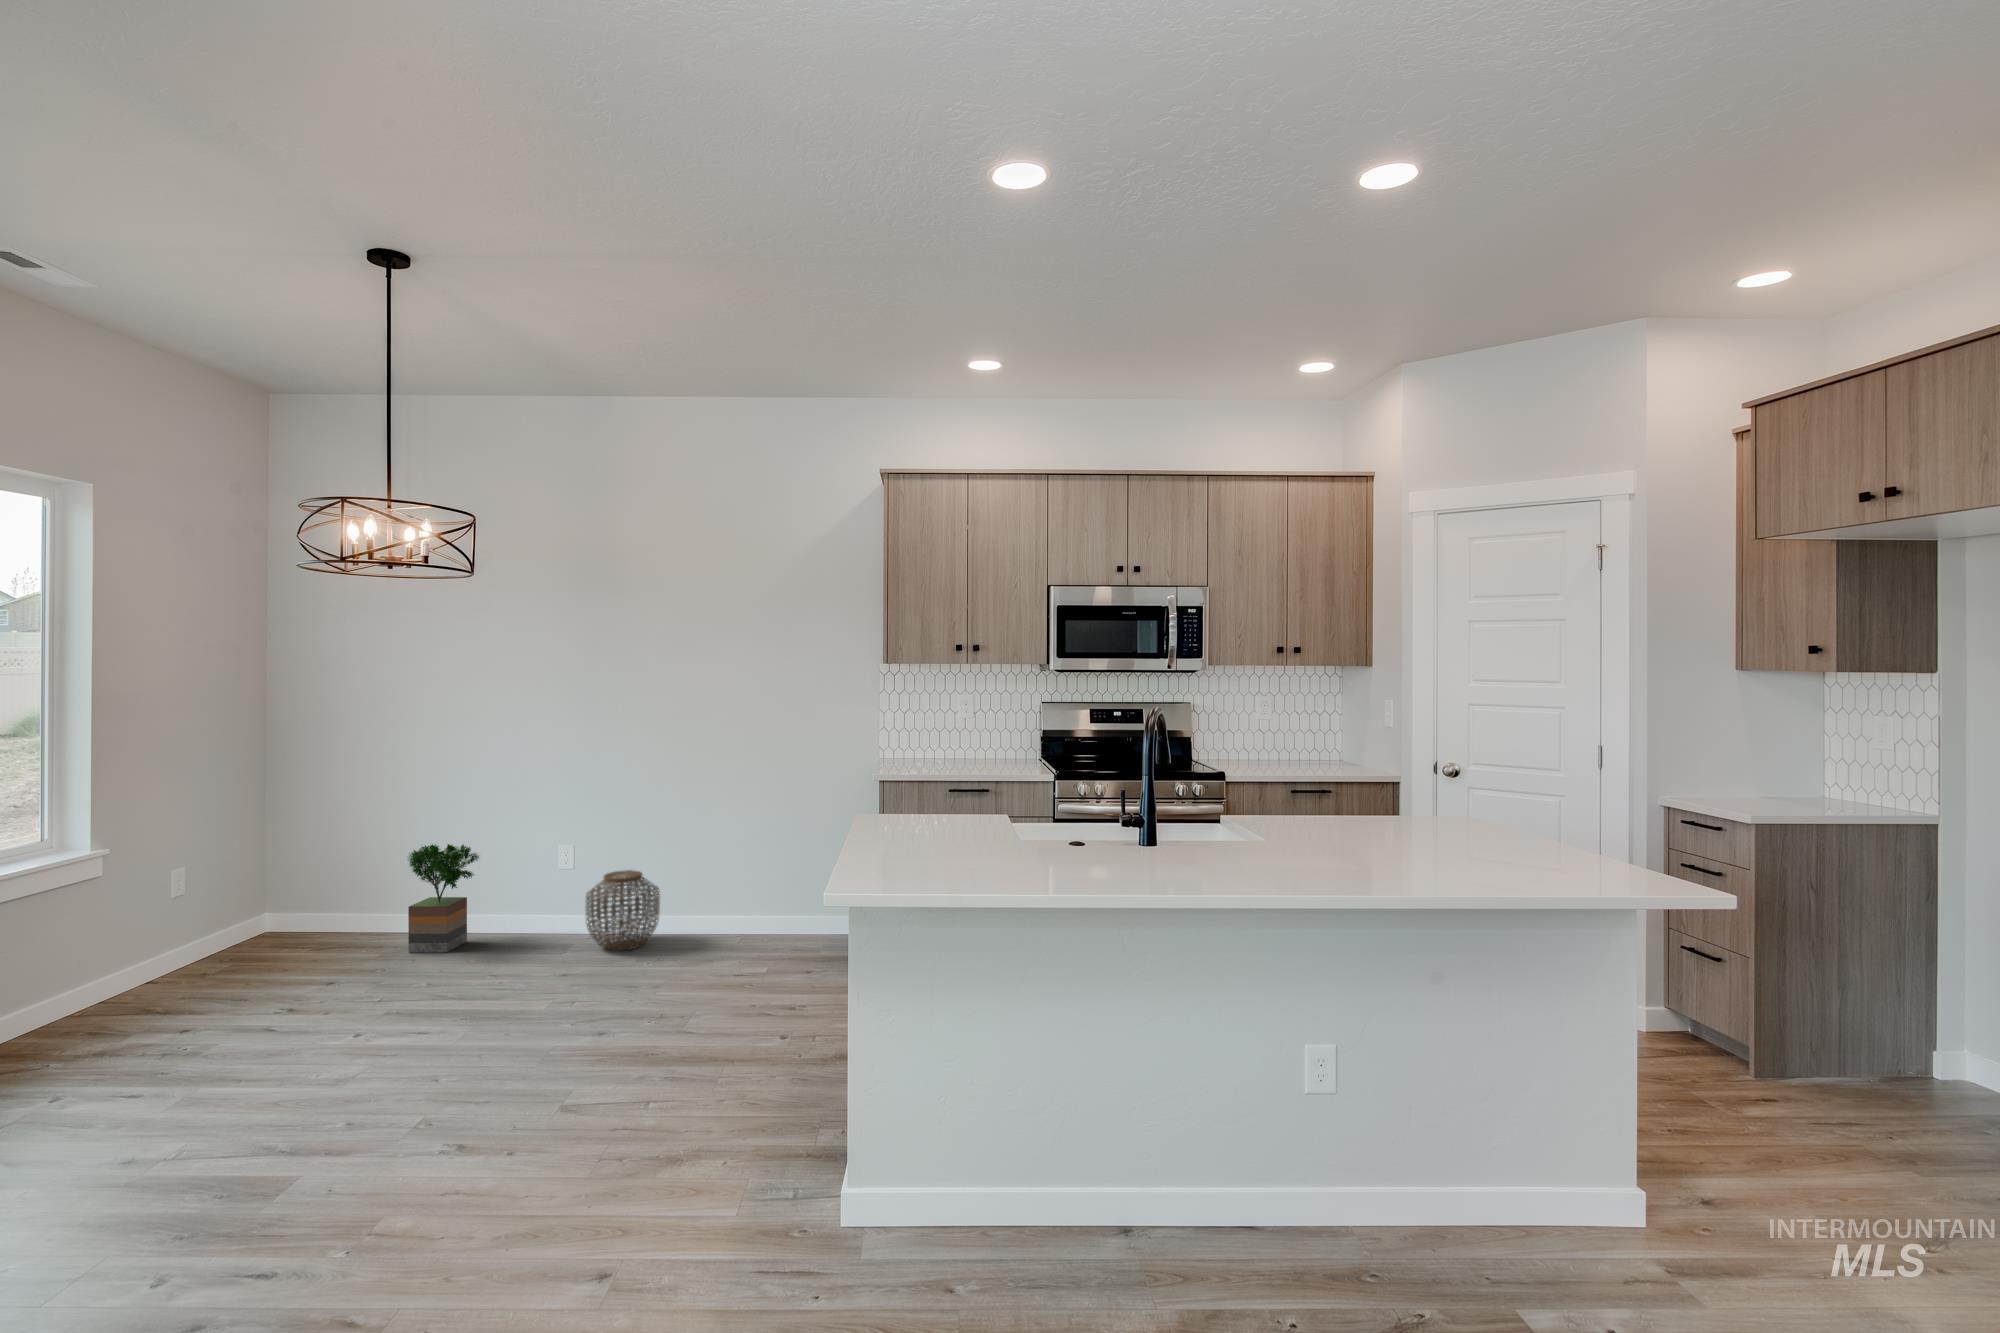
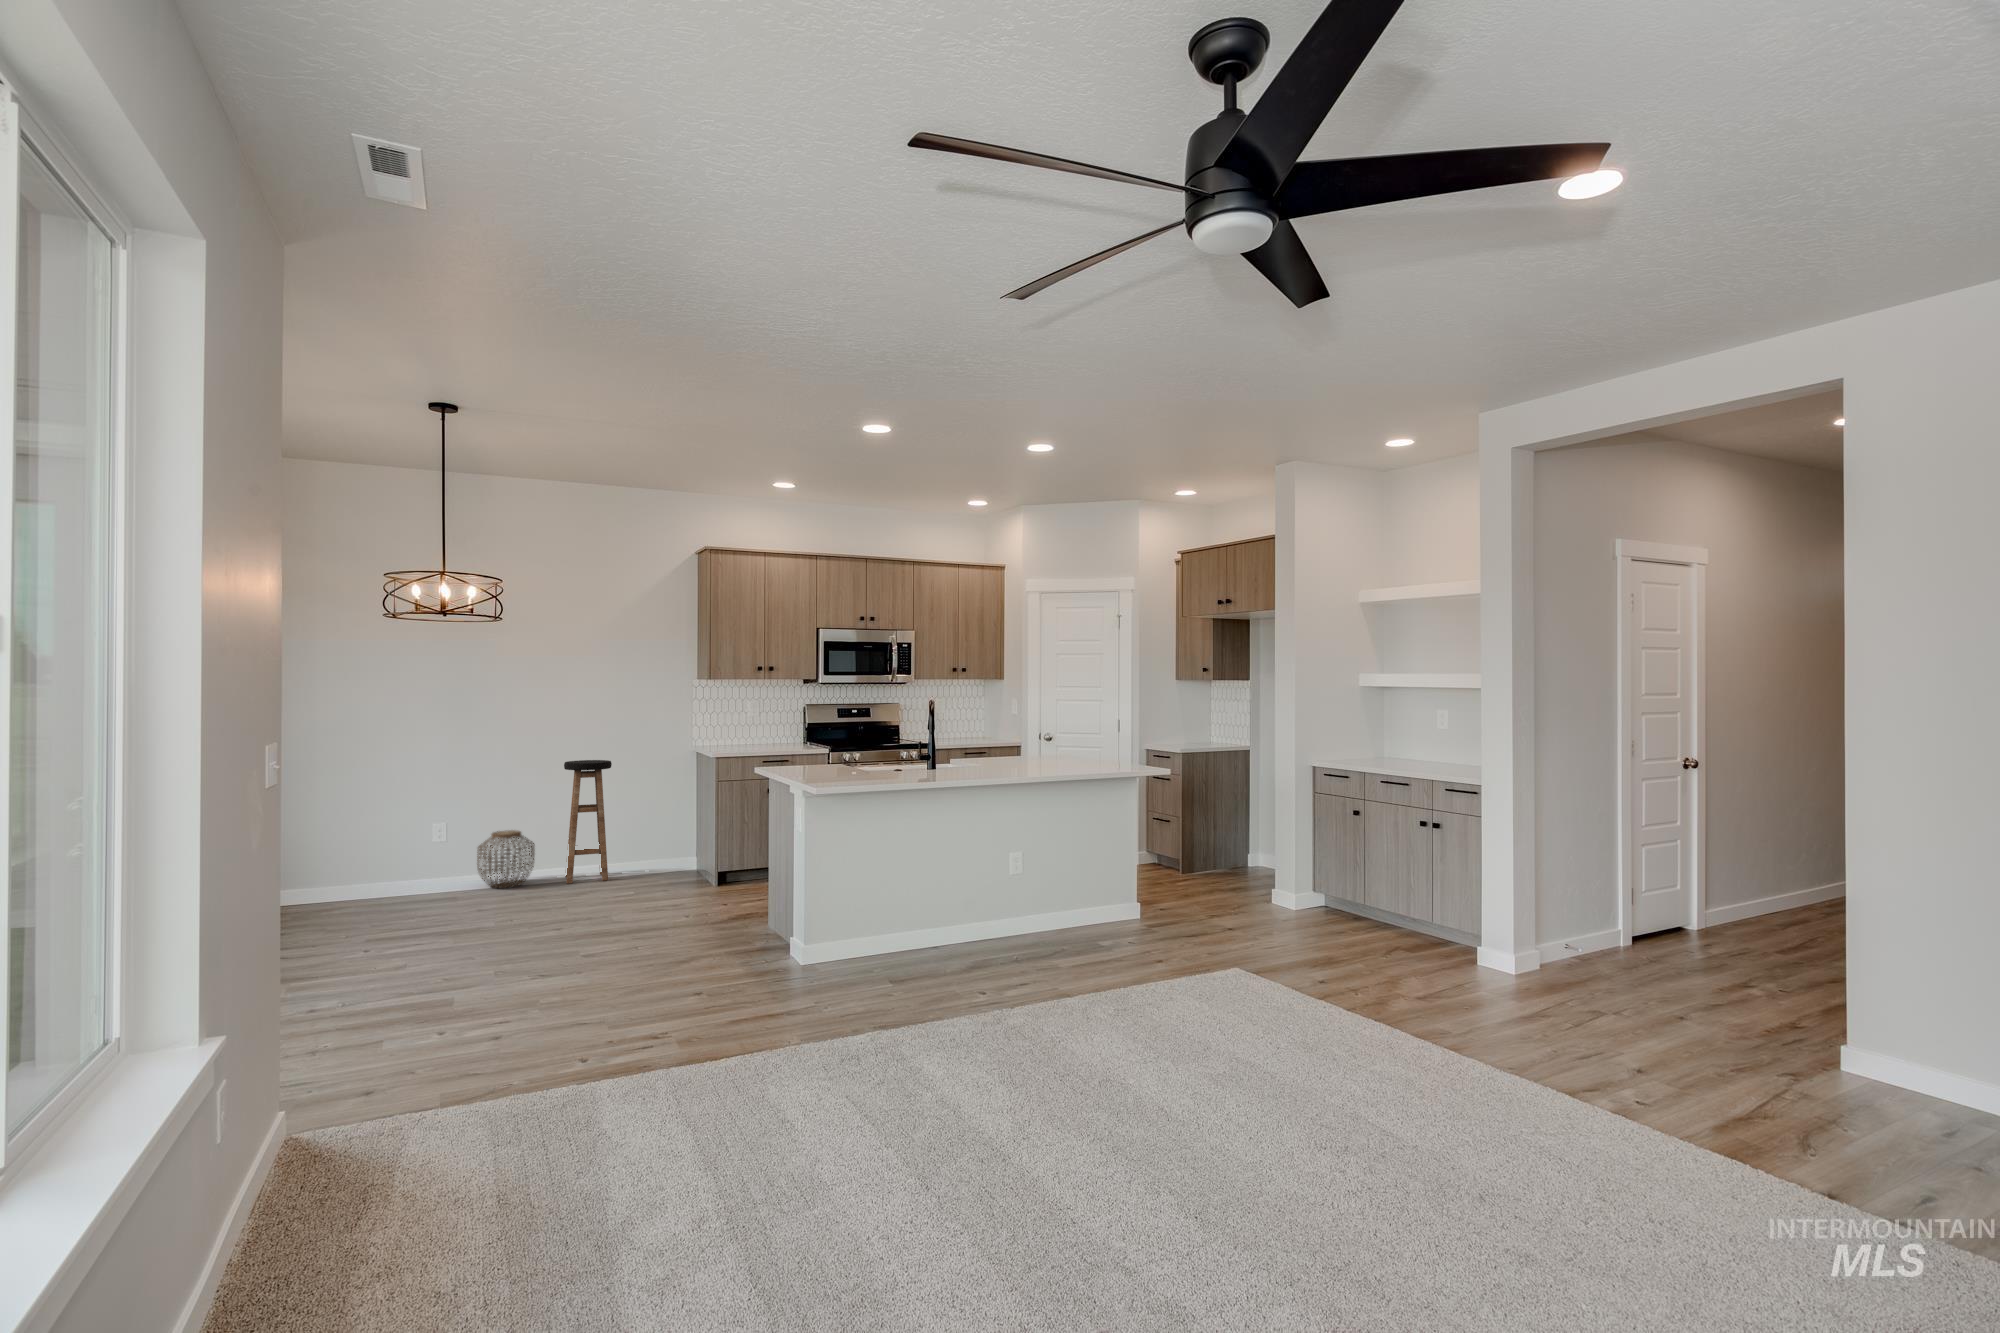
bar stool: none [691,778,757,952] -> present [564,760,612,884]
potted tree: present [408,844,479,953] -> none [315,817,381,903]

